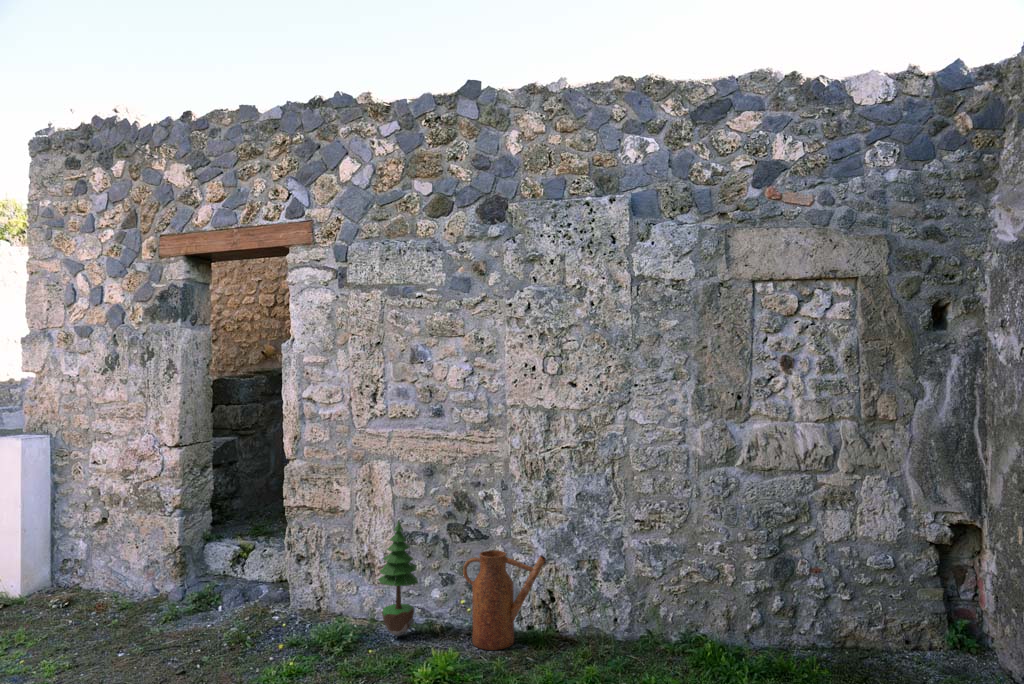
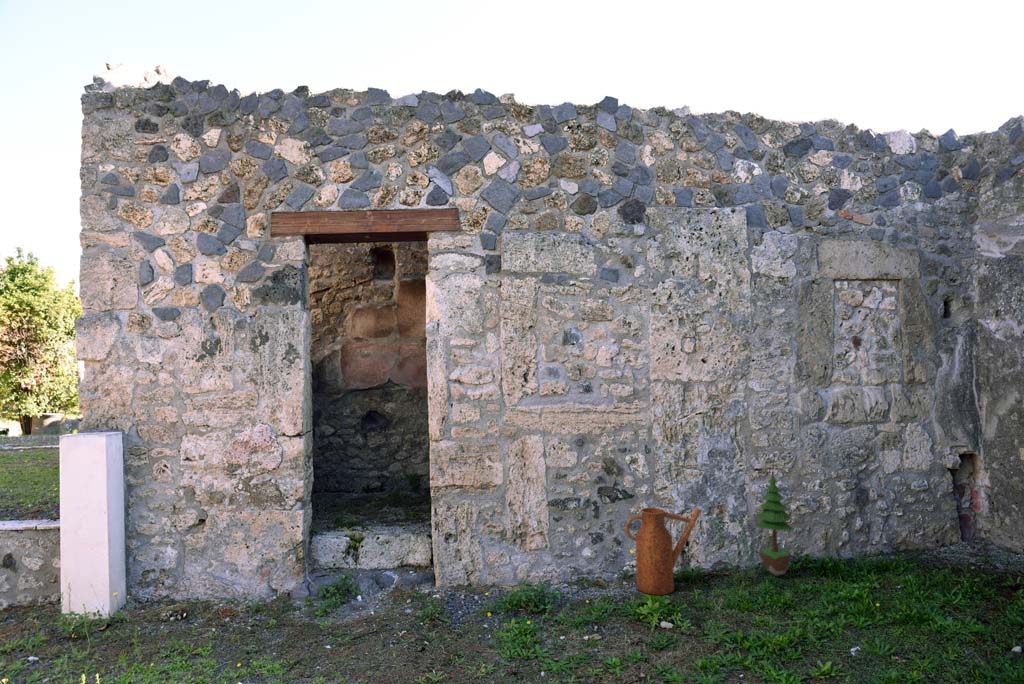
potted tree: present [378,521,418,636] -> present [756,474,794,576]

